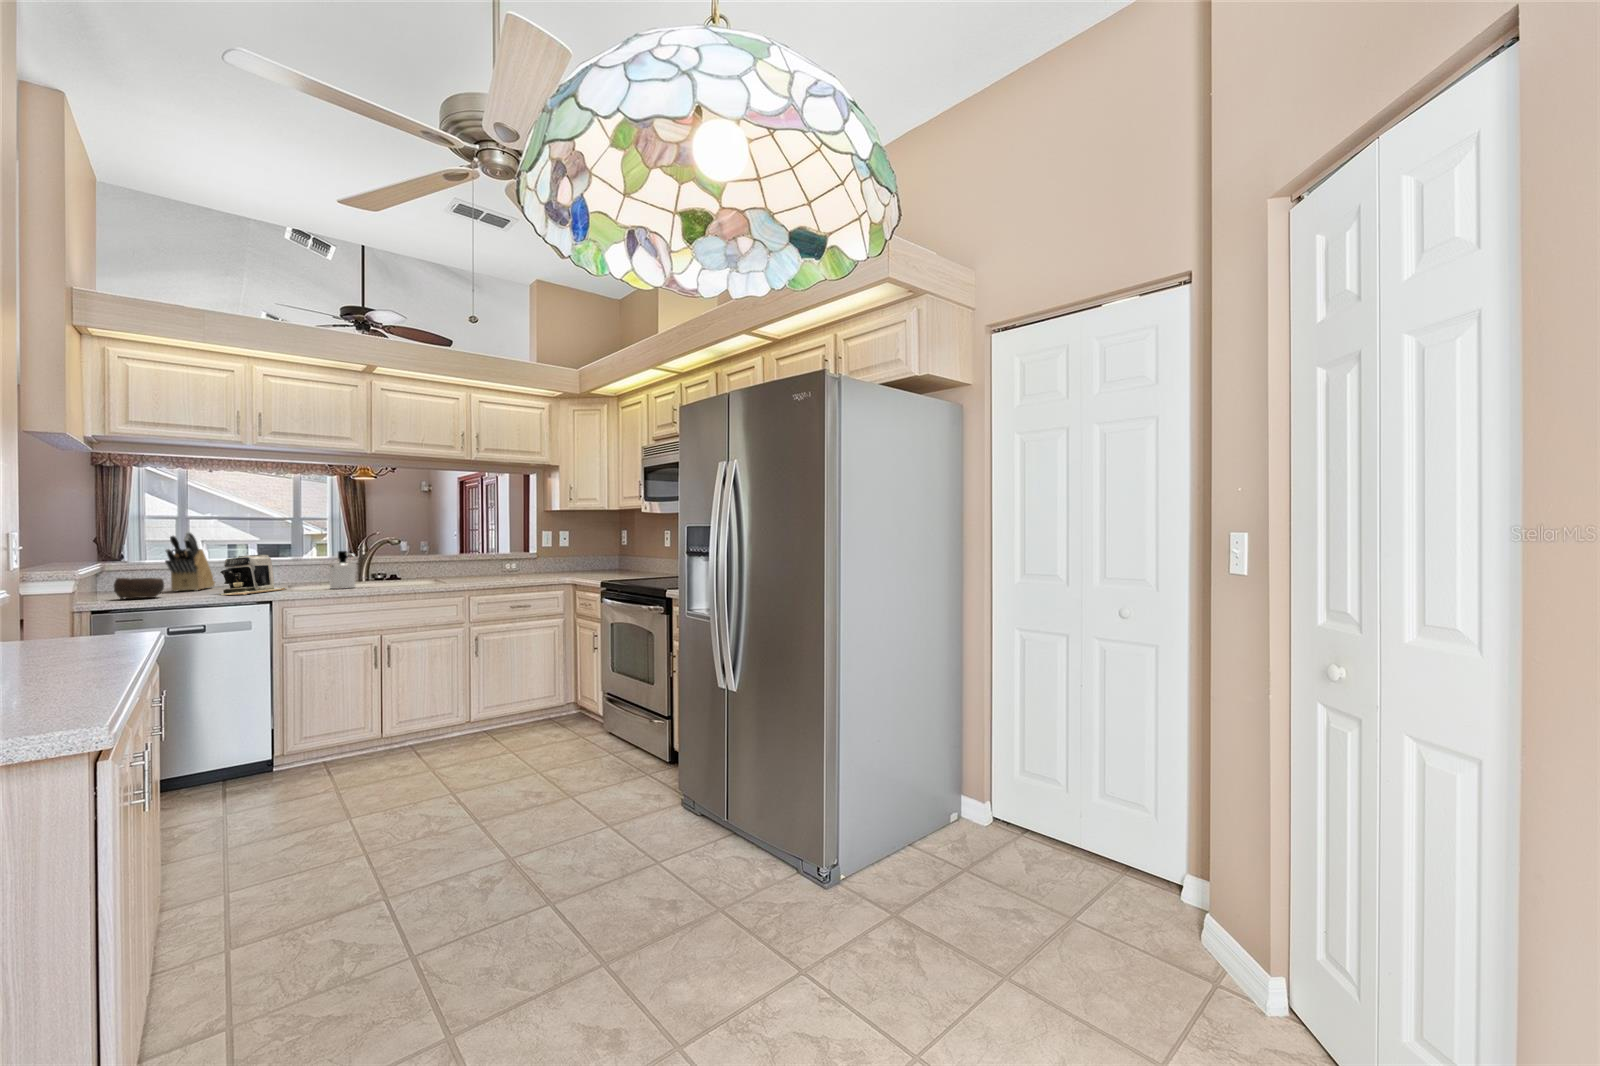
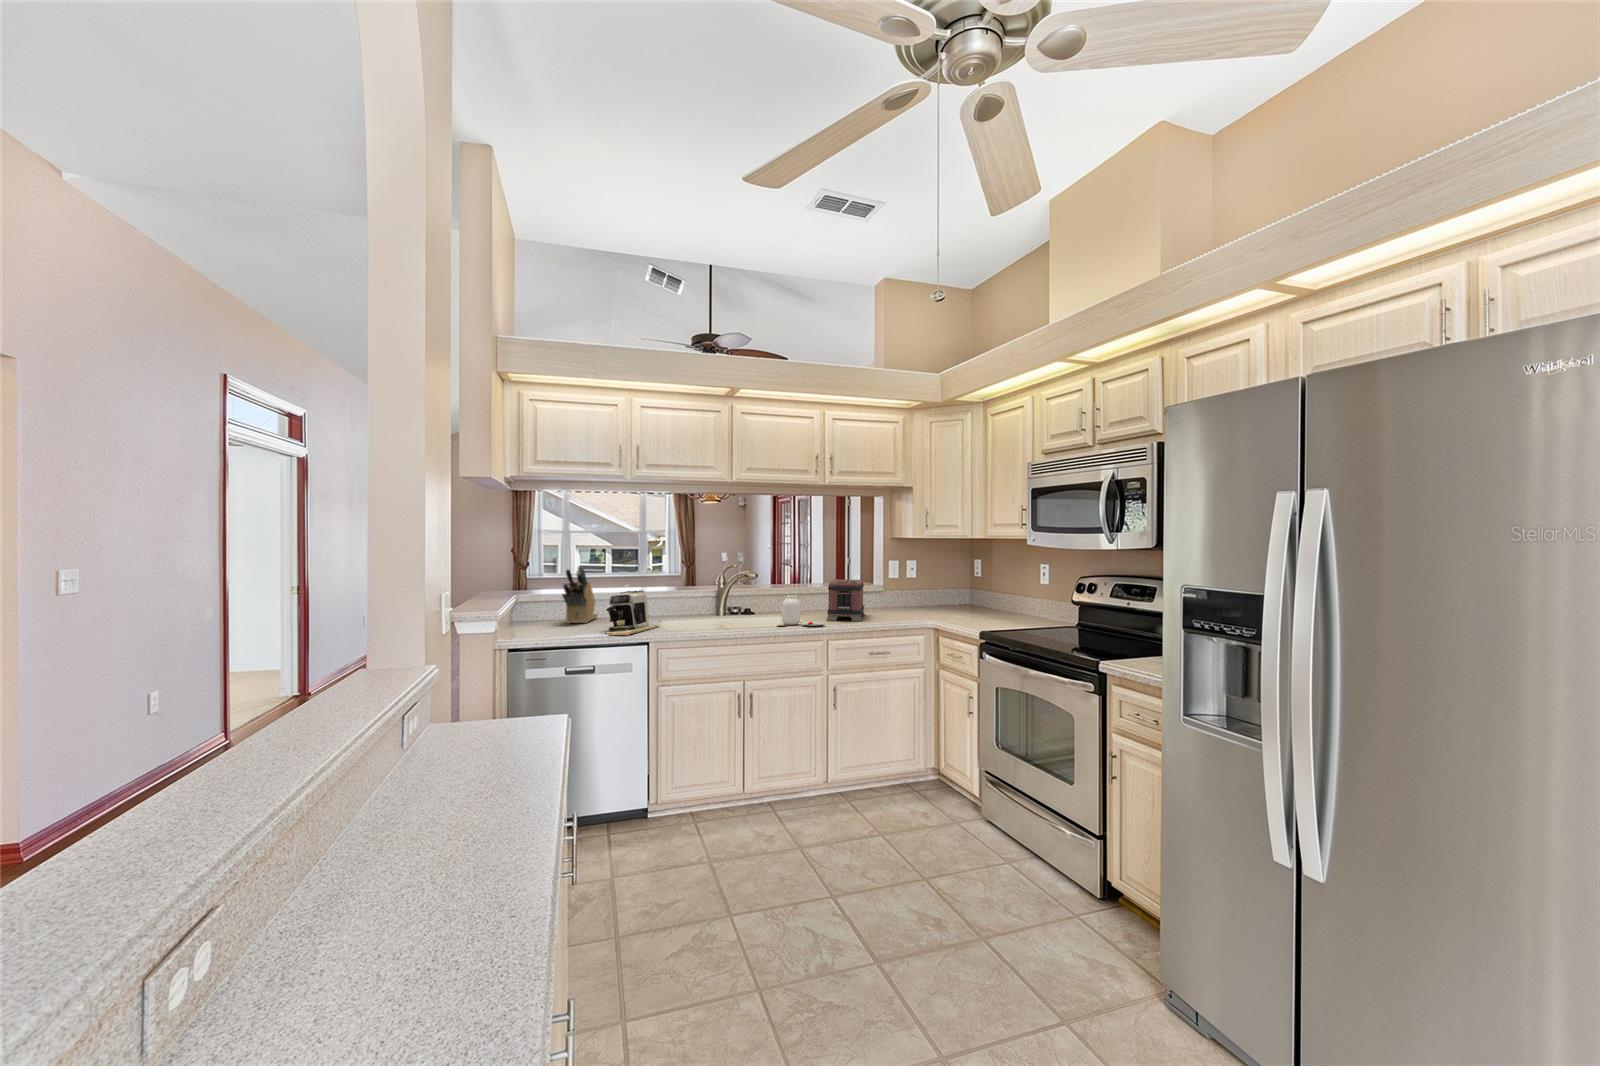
toaster: none [472,546,514,580] -> present [827,579,865,621]
soap dispenser: present [329,551,356,589] -> none [696,588,722,629]
jar: none [417,557,467,585] -> present [777,595,825,626]
bowl: present [114,578,164,599] -> none [525,614,563,637]

